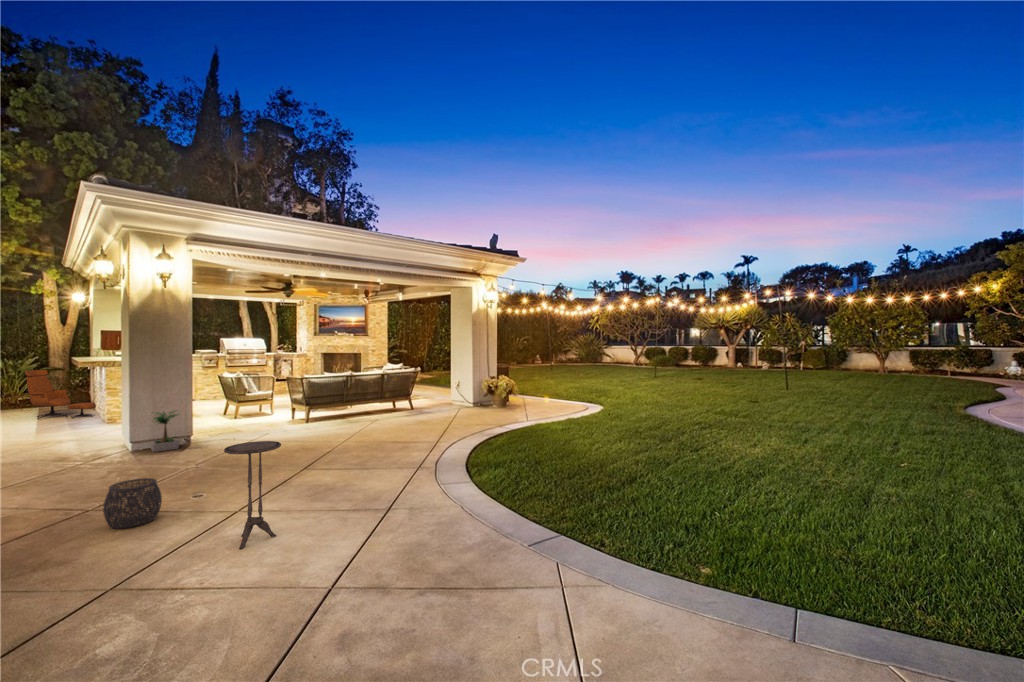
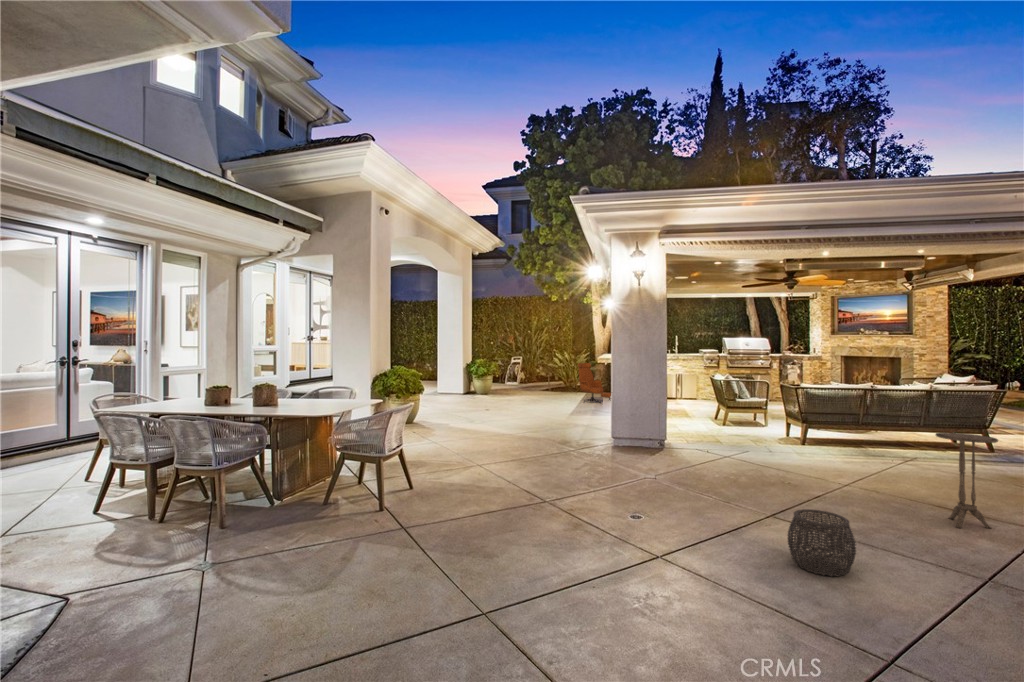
potted plant: present [151,410,179,452] -> none [639,407,668,448]
side table: present [224,441,281,549] -> present [936,432,998,528]
woven basket: present [103,478,162,529] -> present [788,509,856,576]

